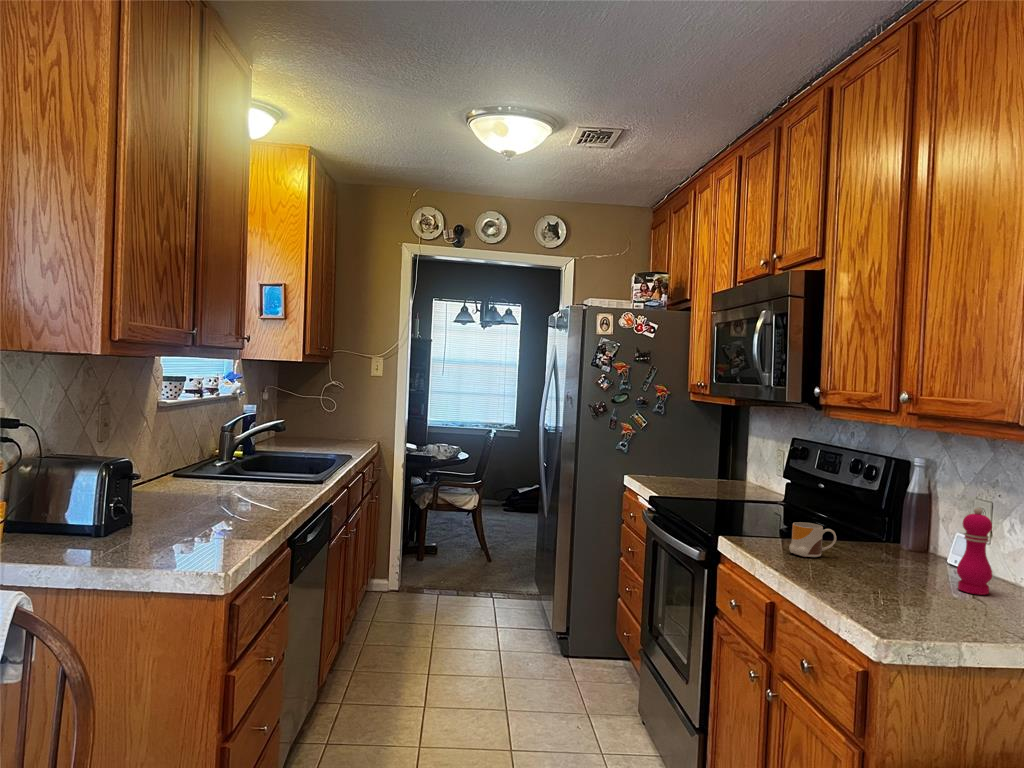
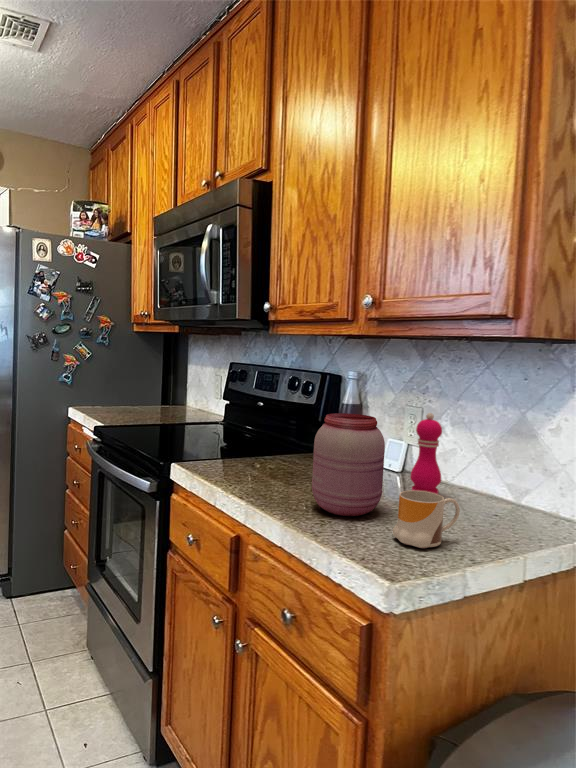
jar: none [840,500,912,595] -> present [312,413,385,516]
mug: present [789,522,836,557] -> present [393,490,460,548]

